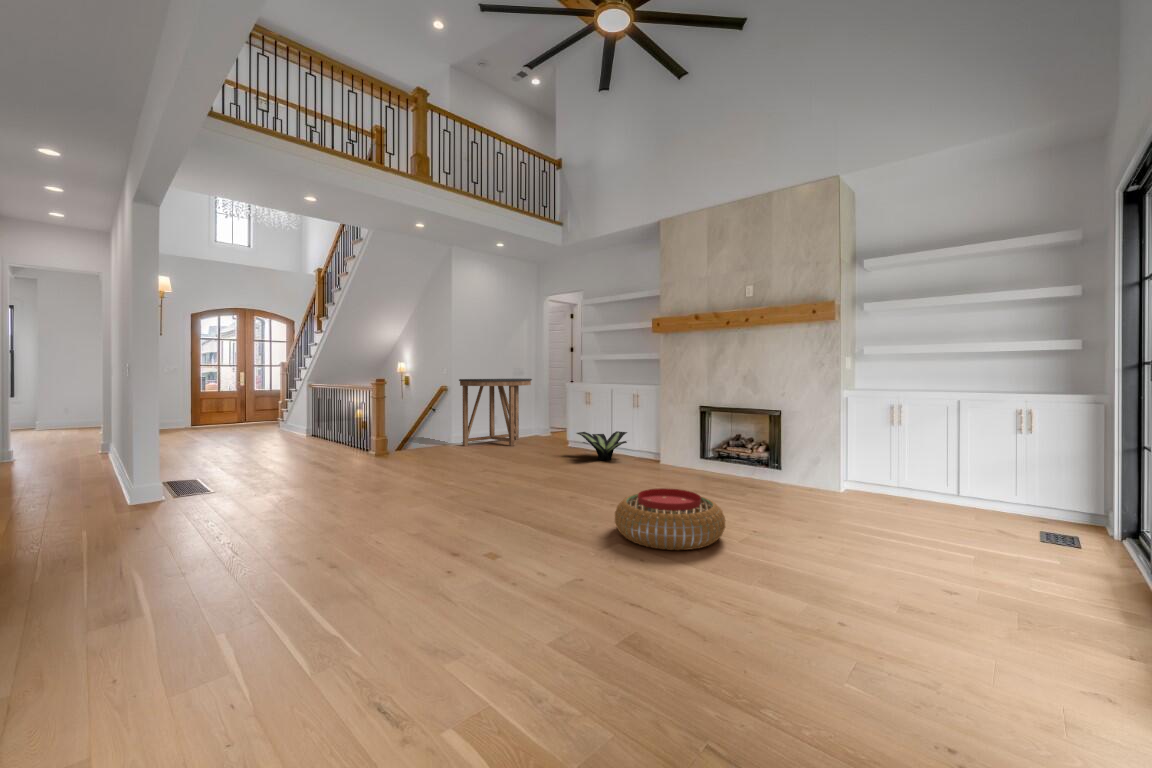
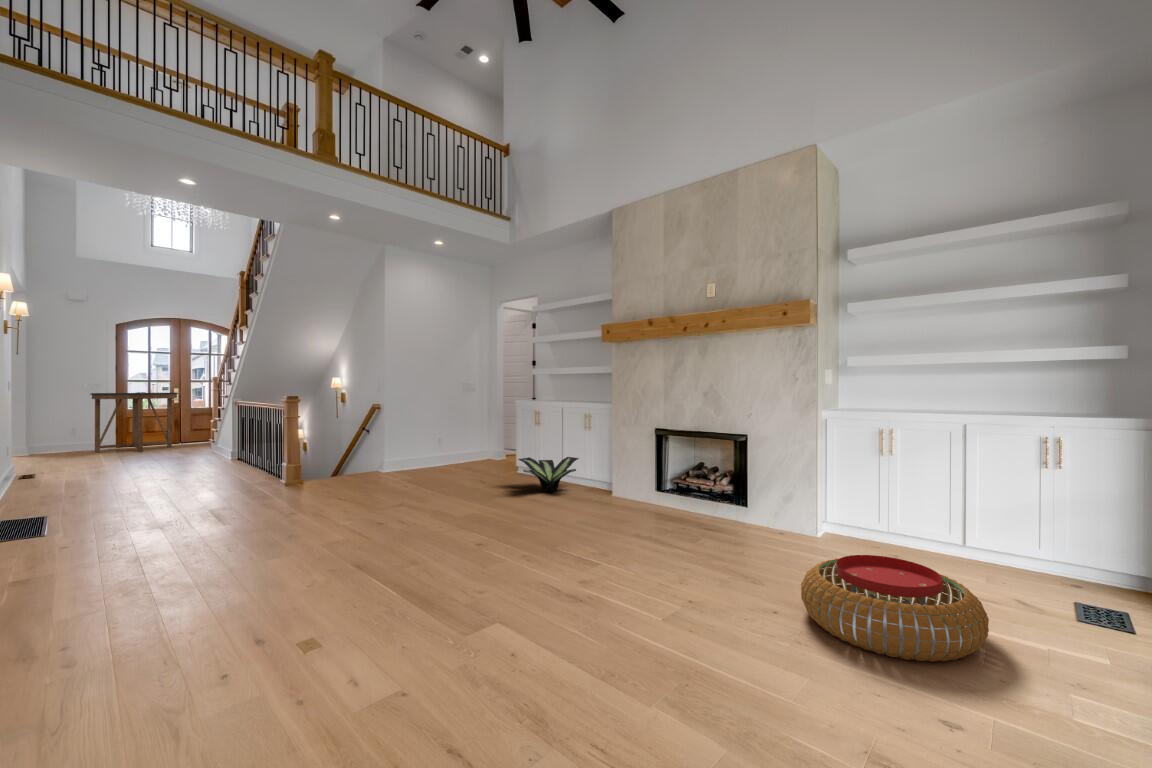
console table: present [459,379,532,446] -> present [90,393,178,452]
pouf: present [615,488,725,550] -> present [801,555,989,662]

